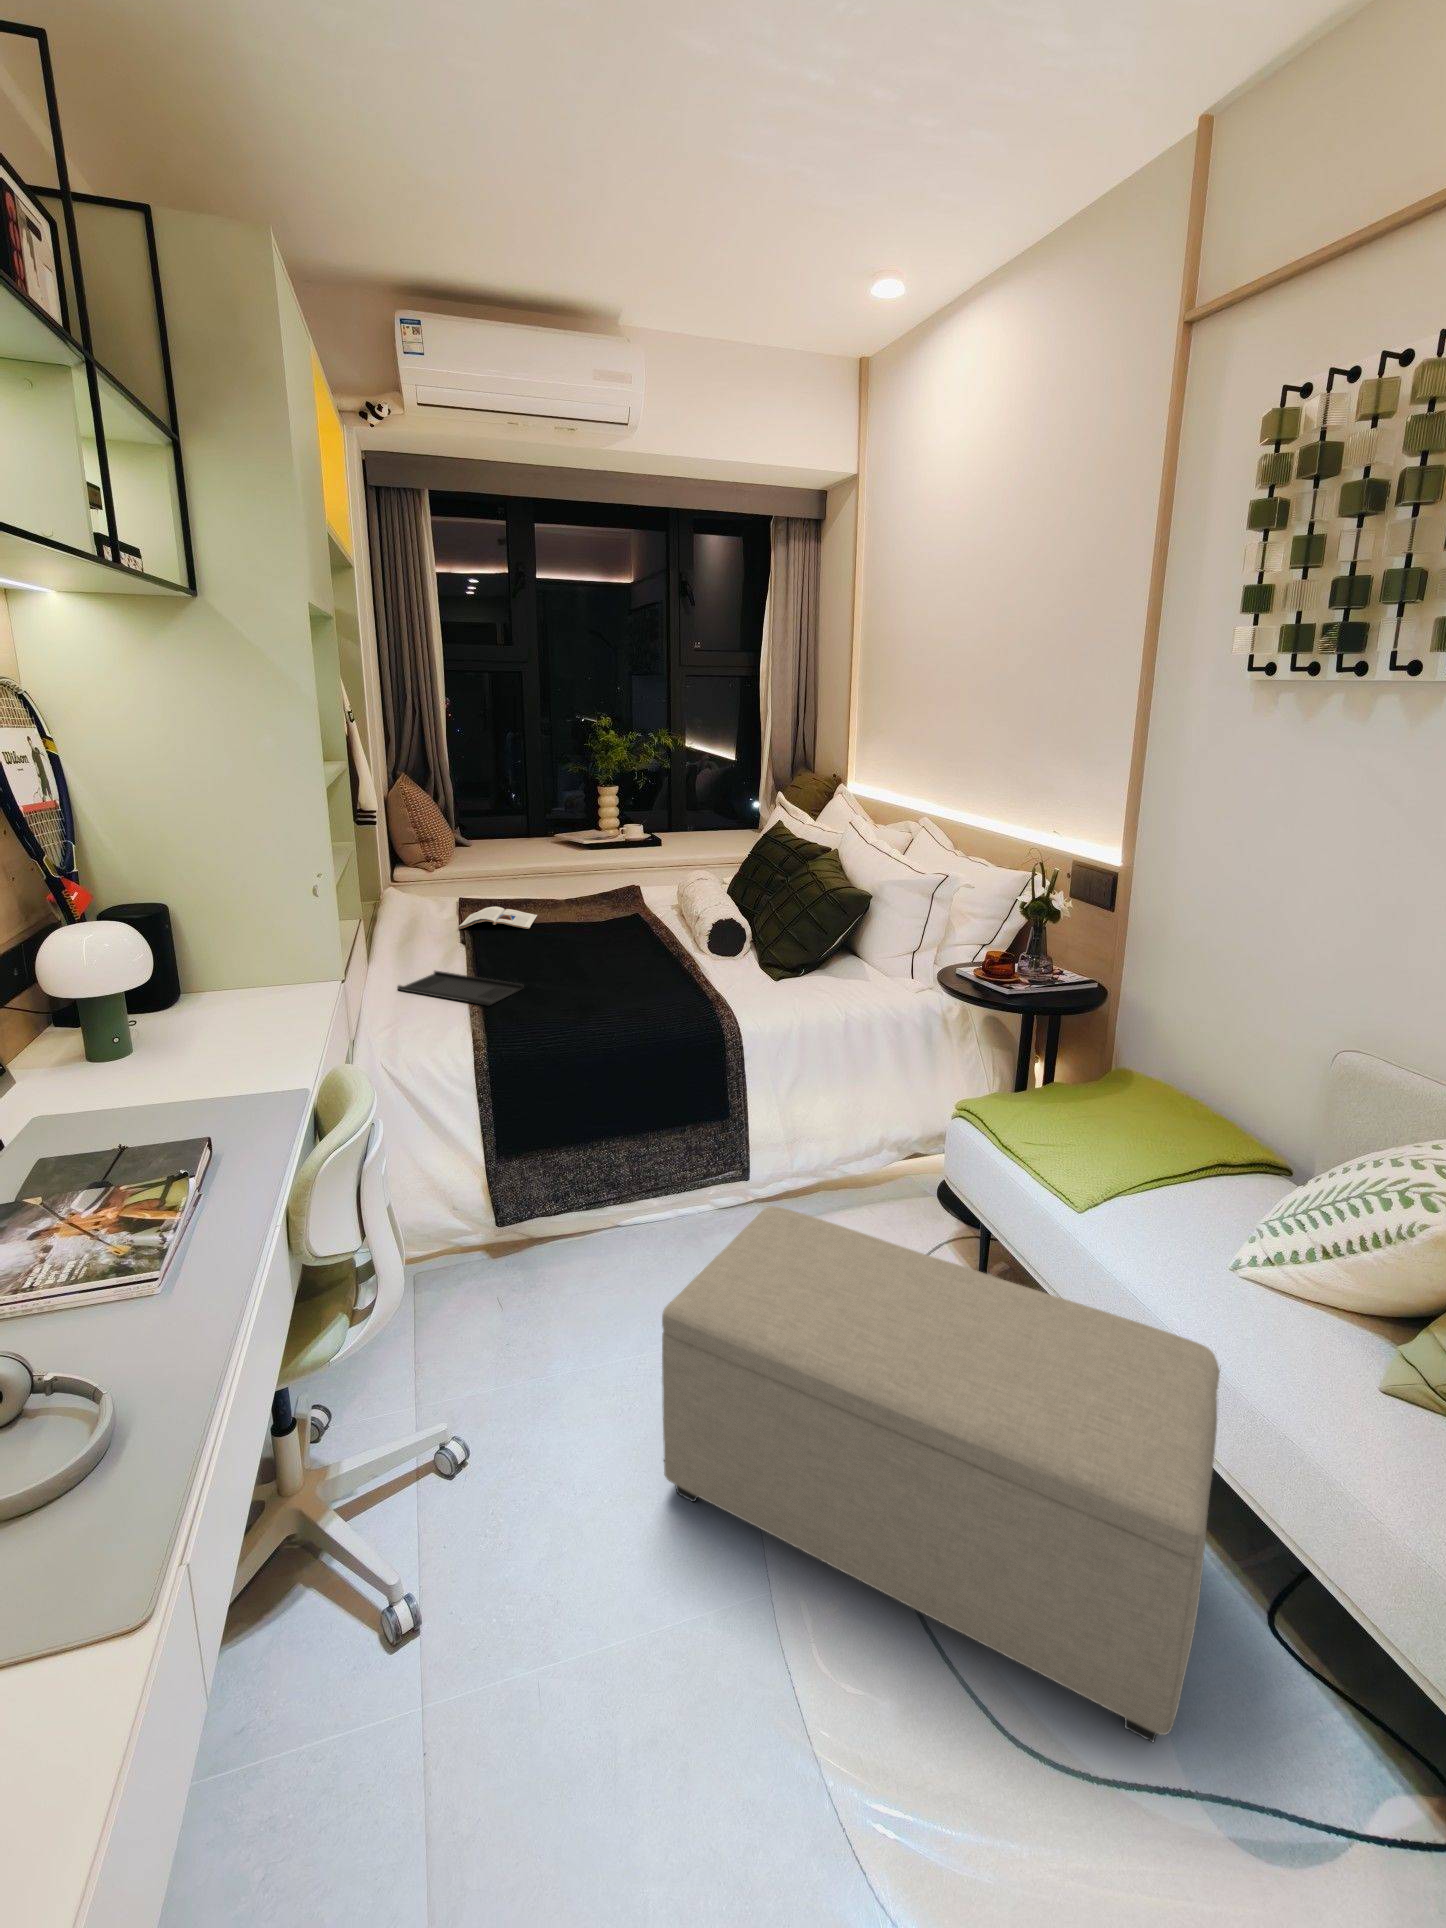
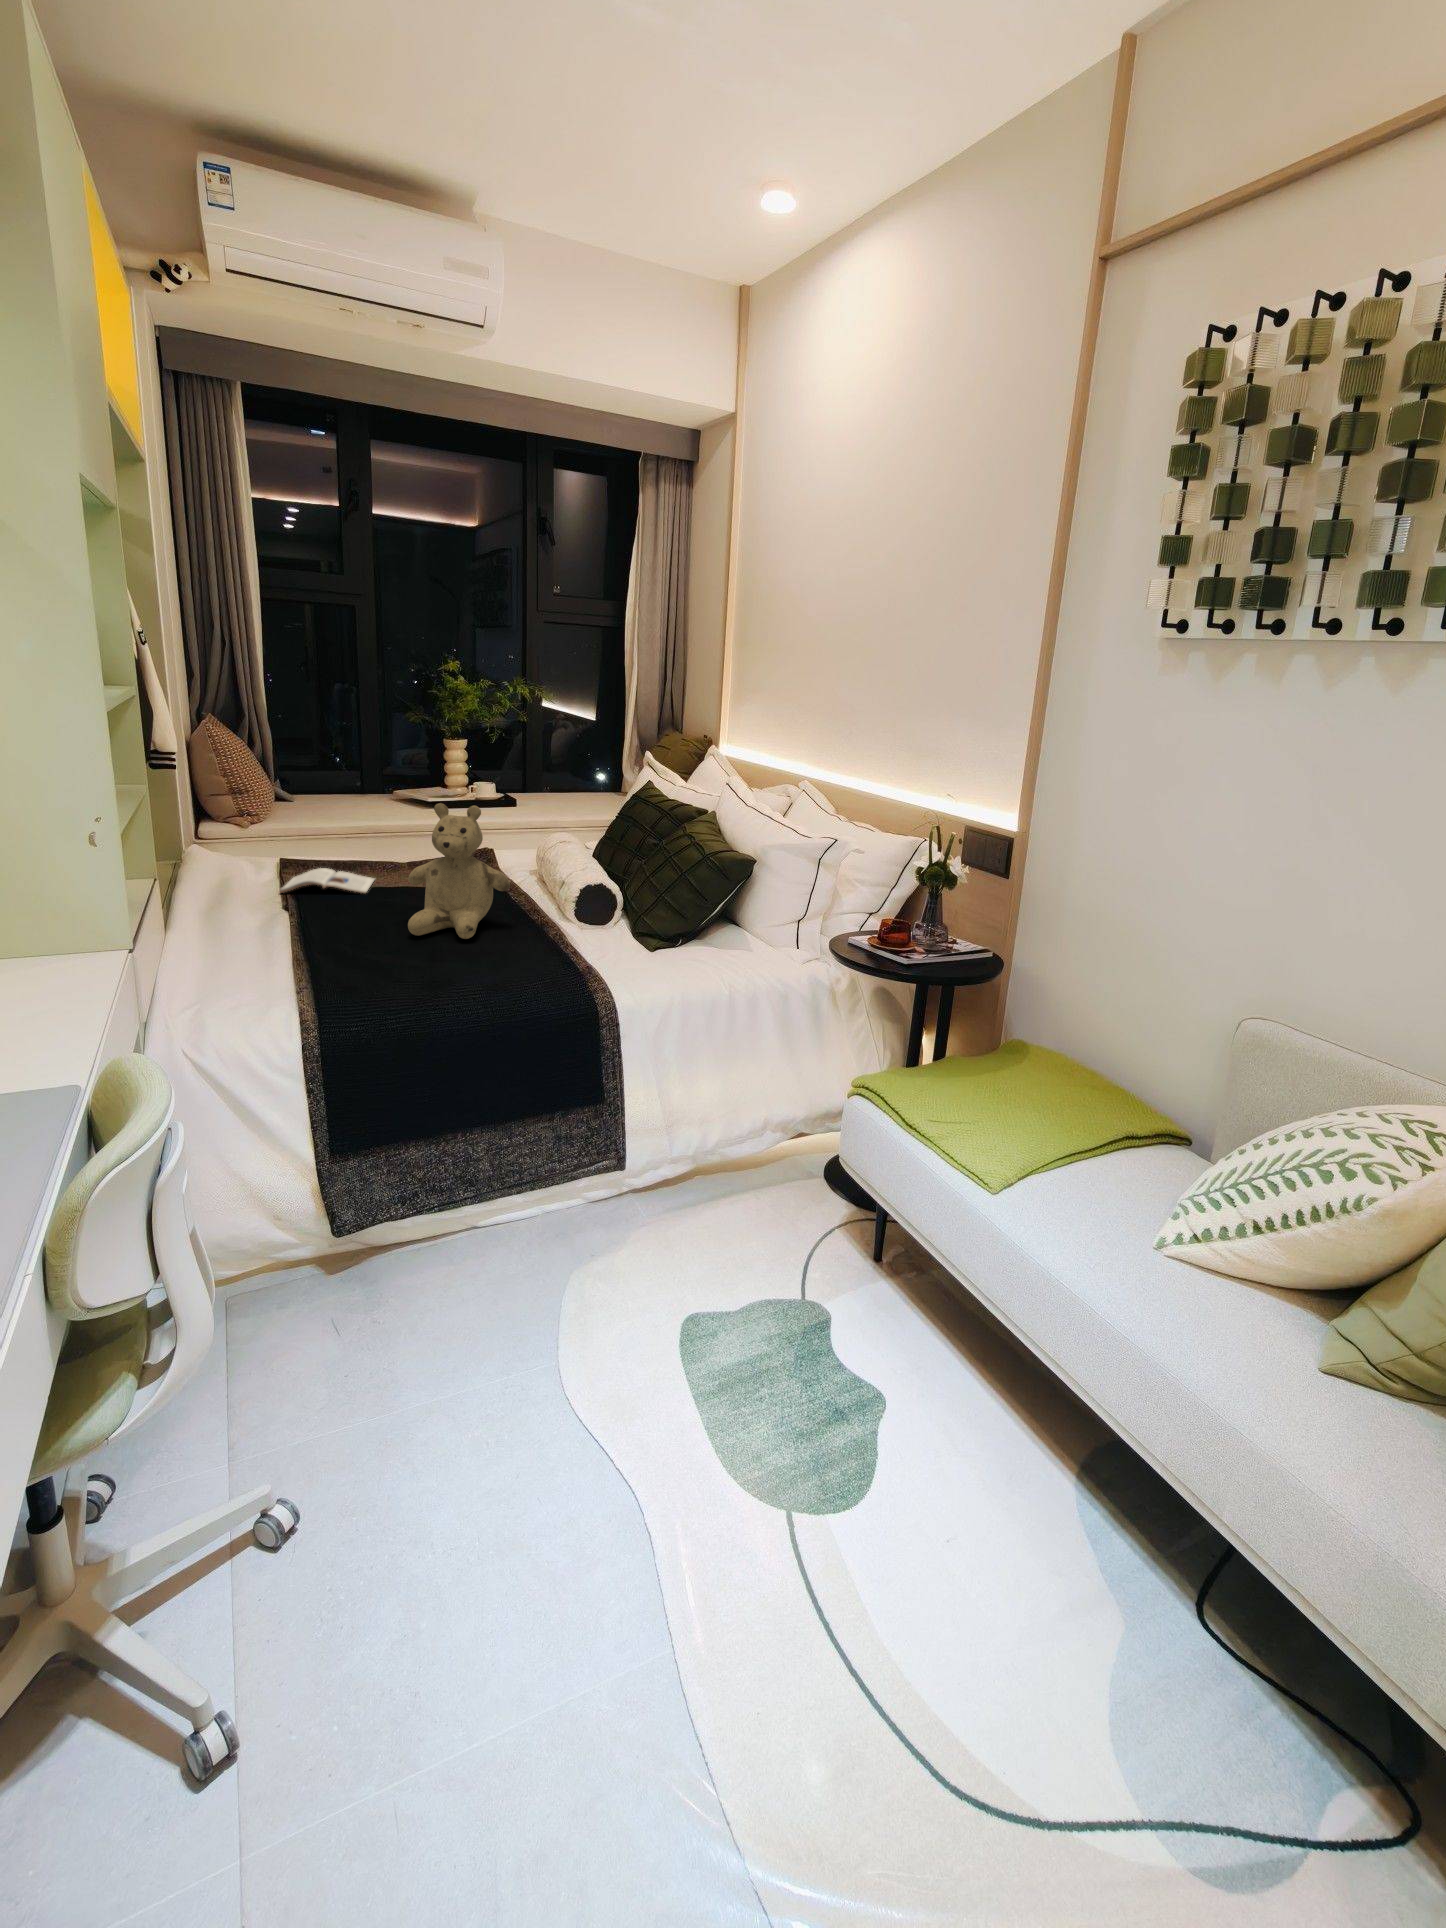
teddy bear: none [562,851,649,970] -> present [408,803,510,939]
tray: present [397,971,523,1005] -> none [202,940,362,980]
ottoman: present [662,1206,1220,1742] -> none [544,1203,1173,1772]

